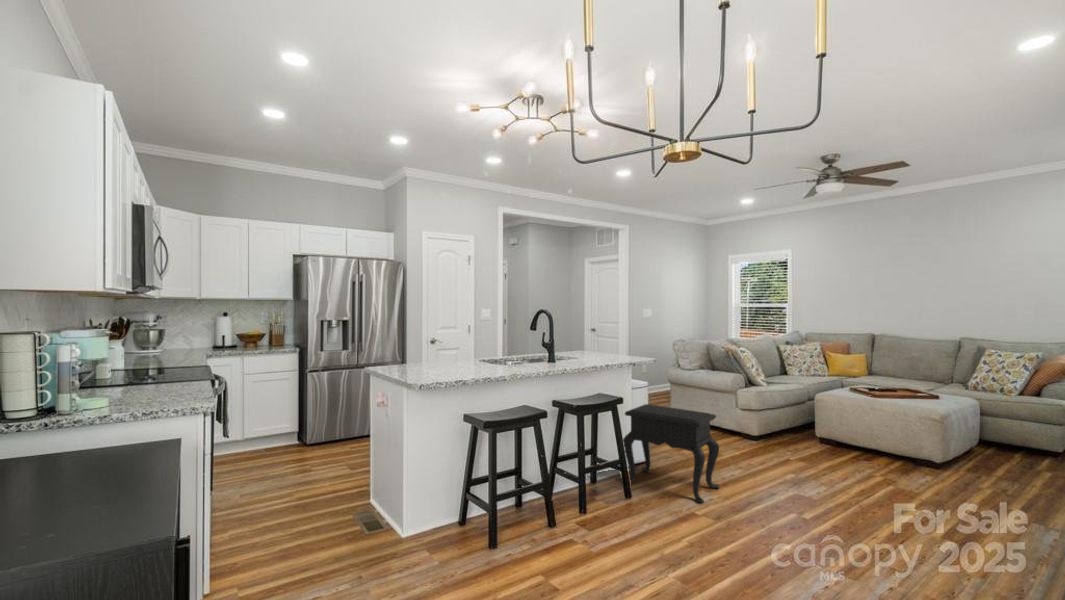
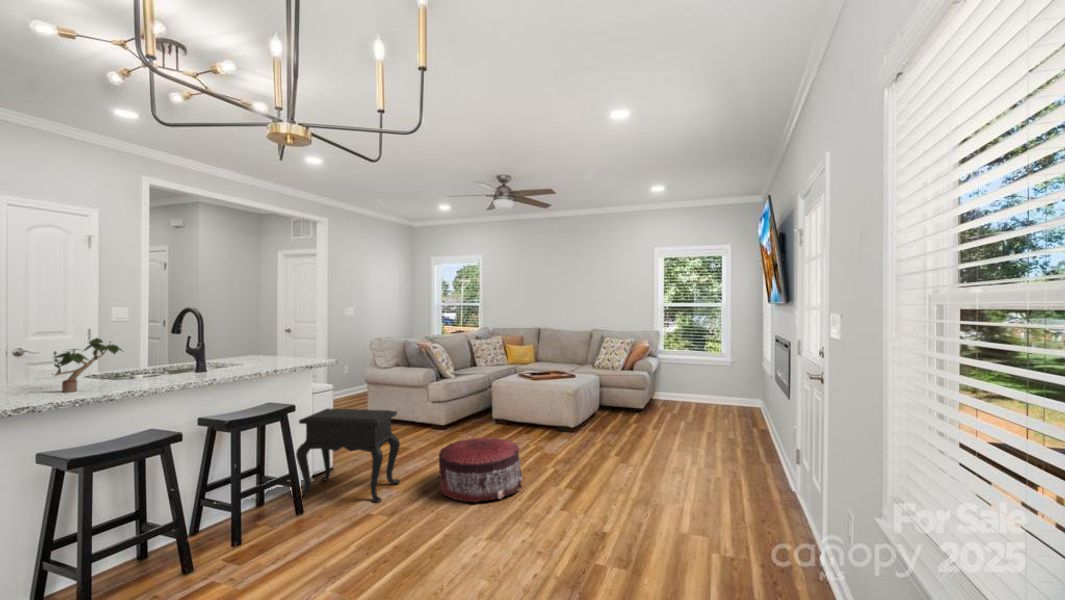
potted plant: none [467,331,509,372] -> present [54,338,122,392]
pouf: none [765,455,875,532] -> present [439,437,522,502]

